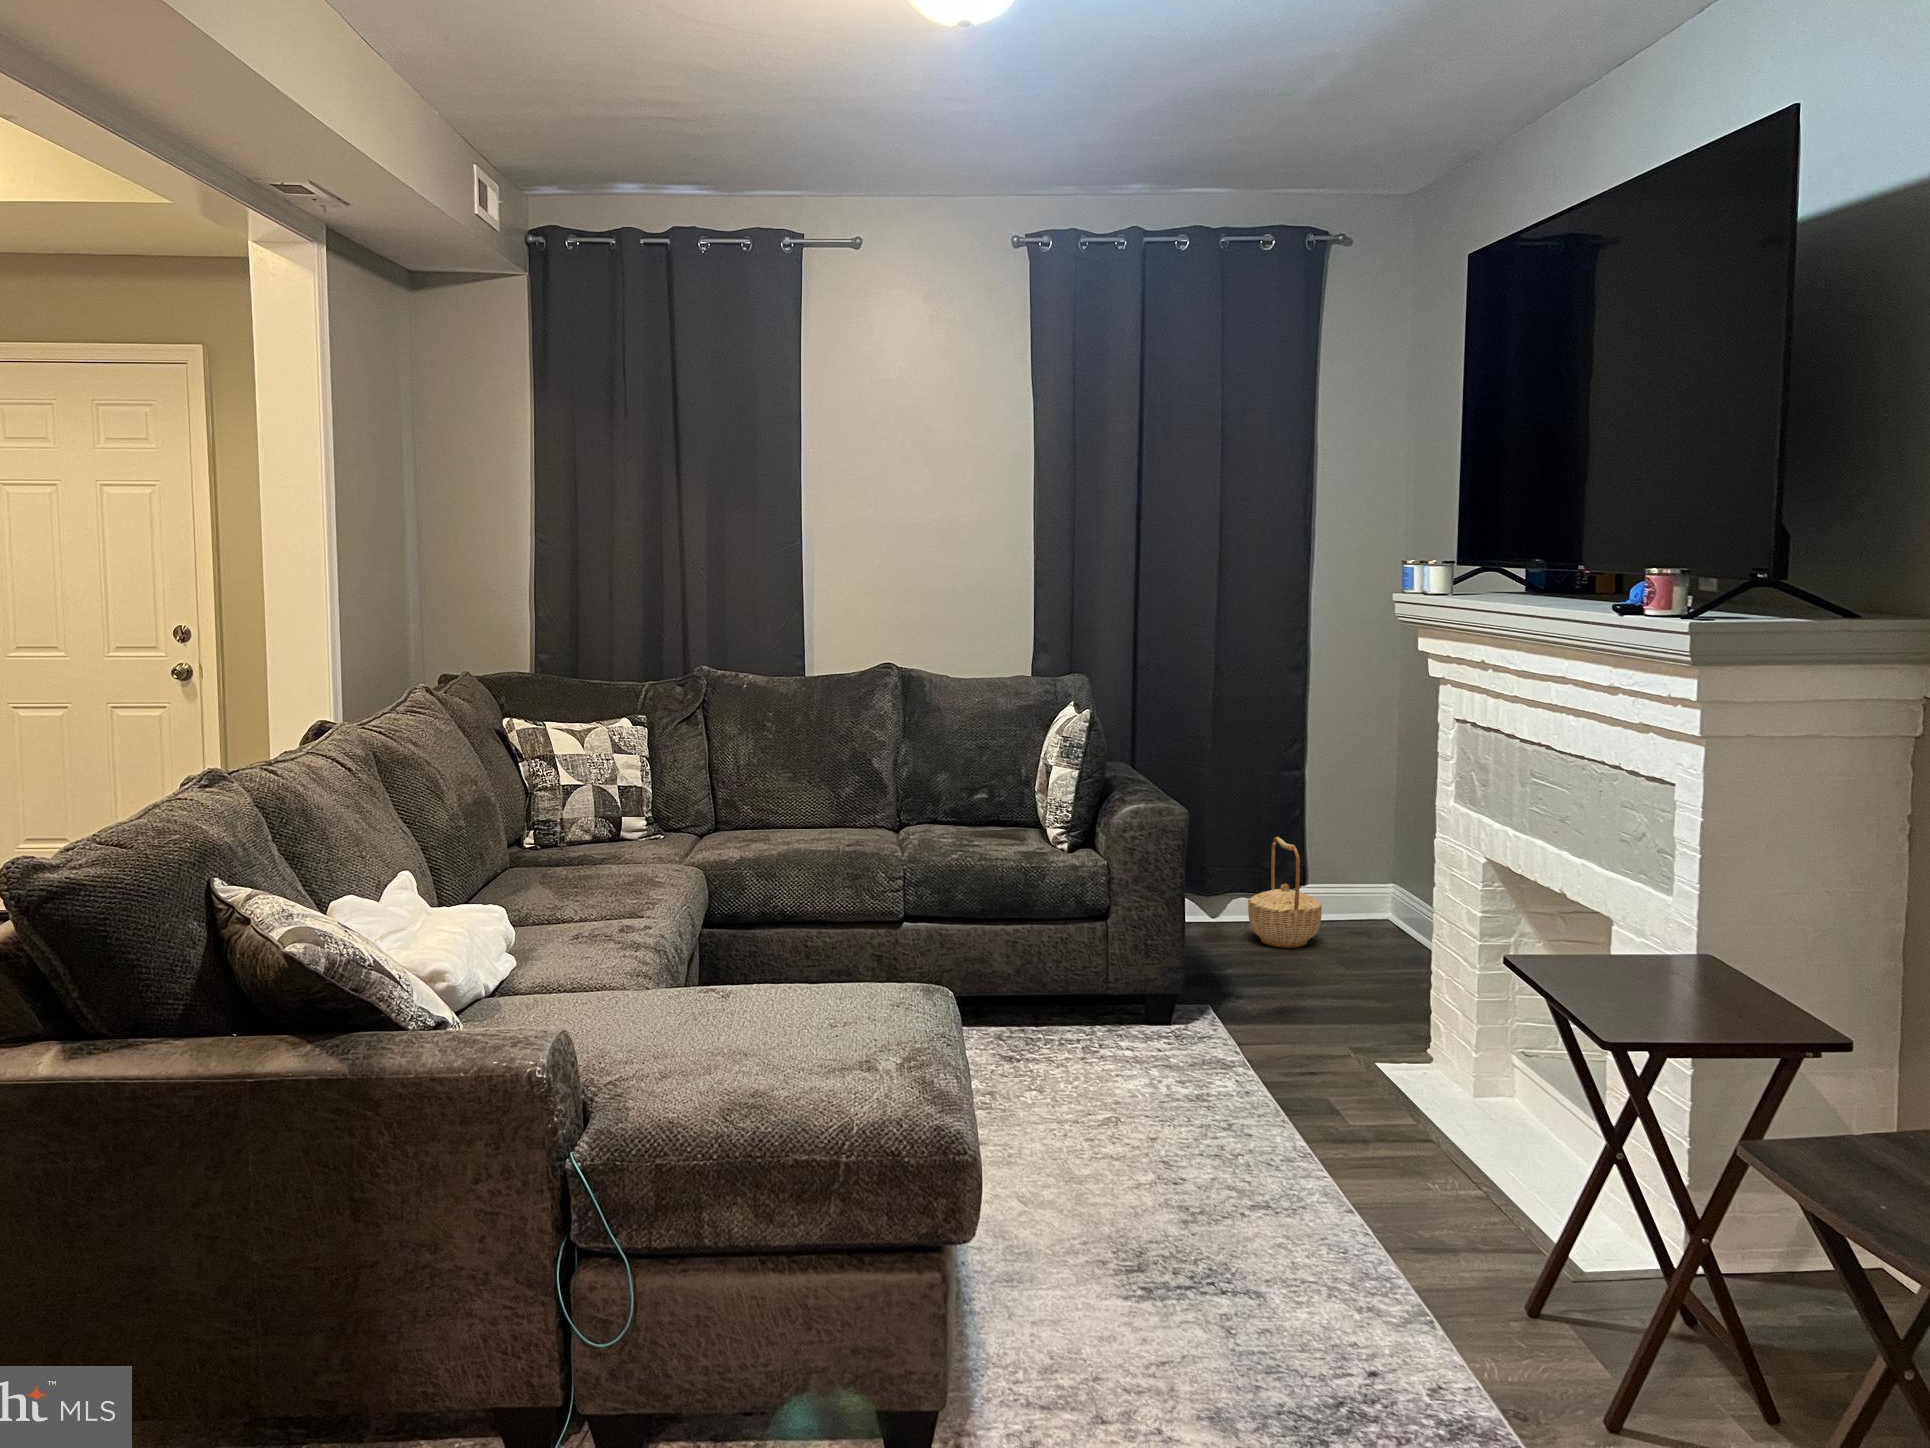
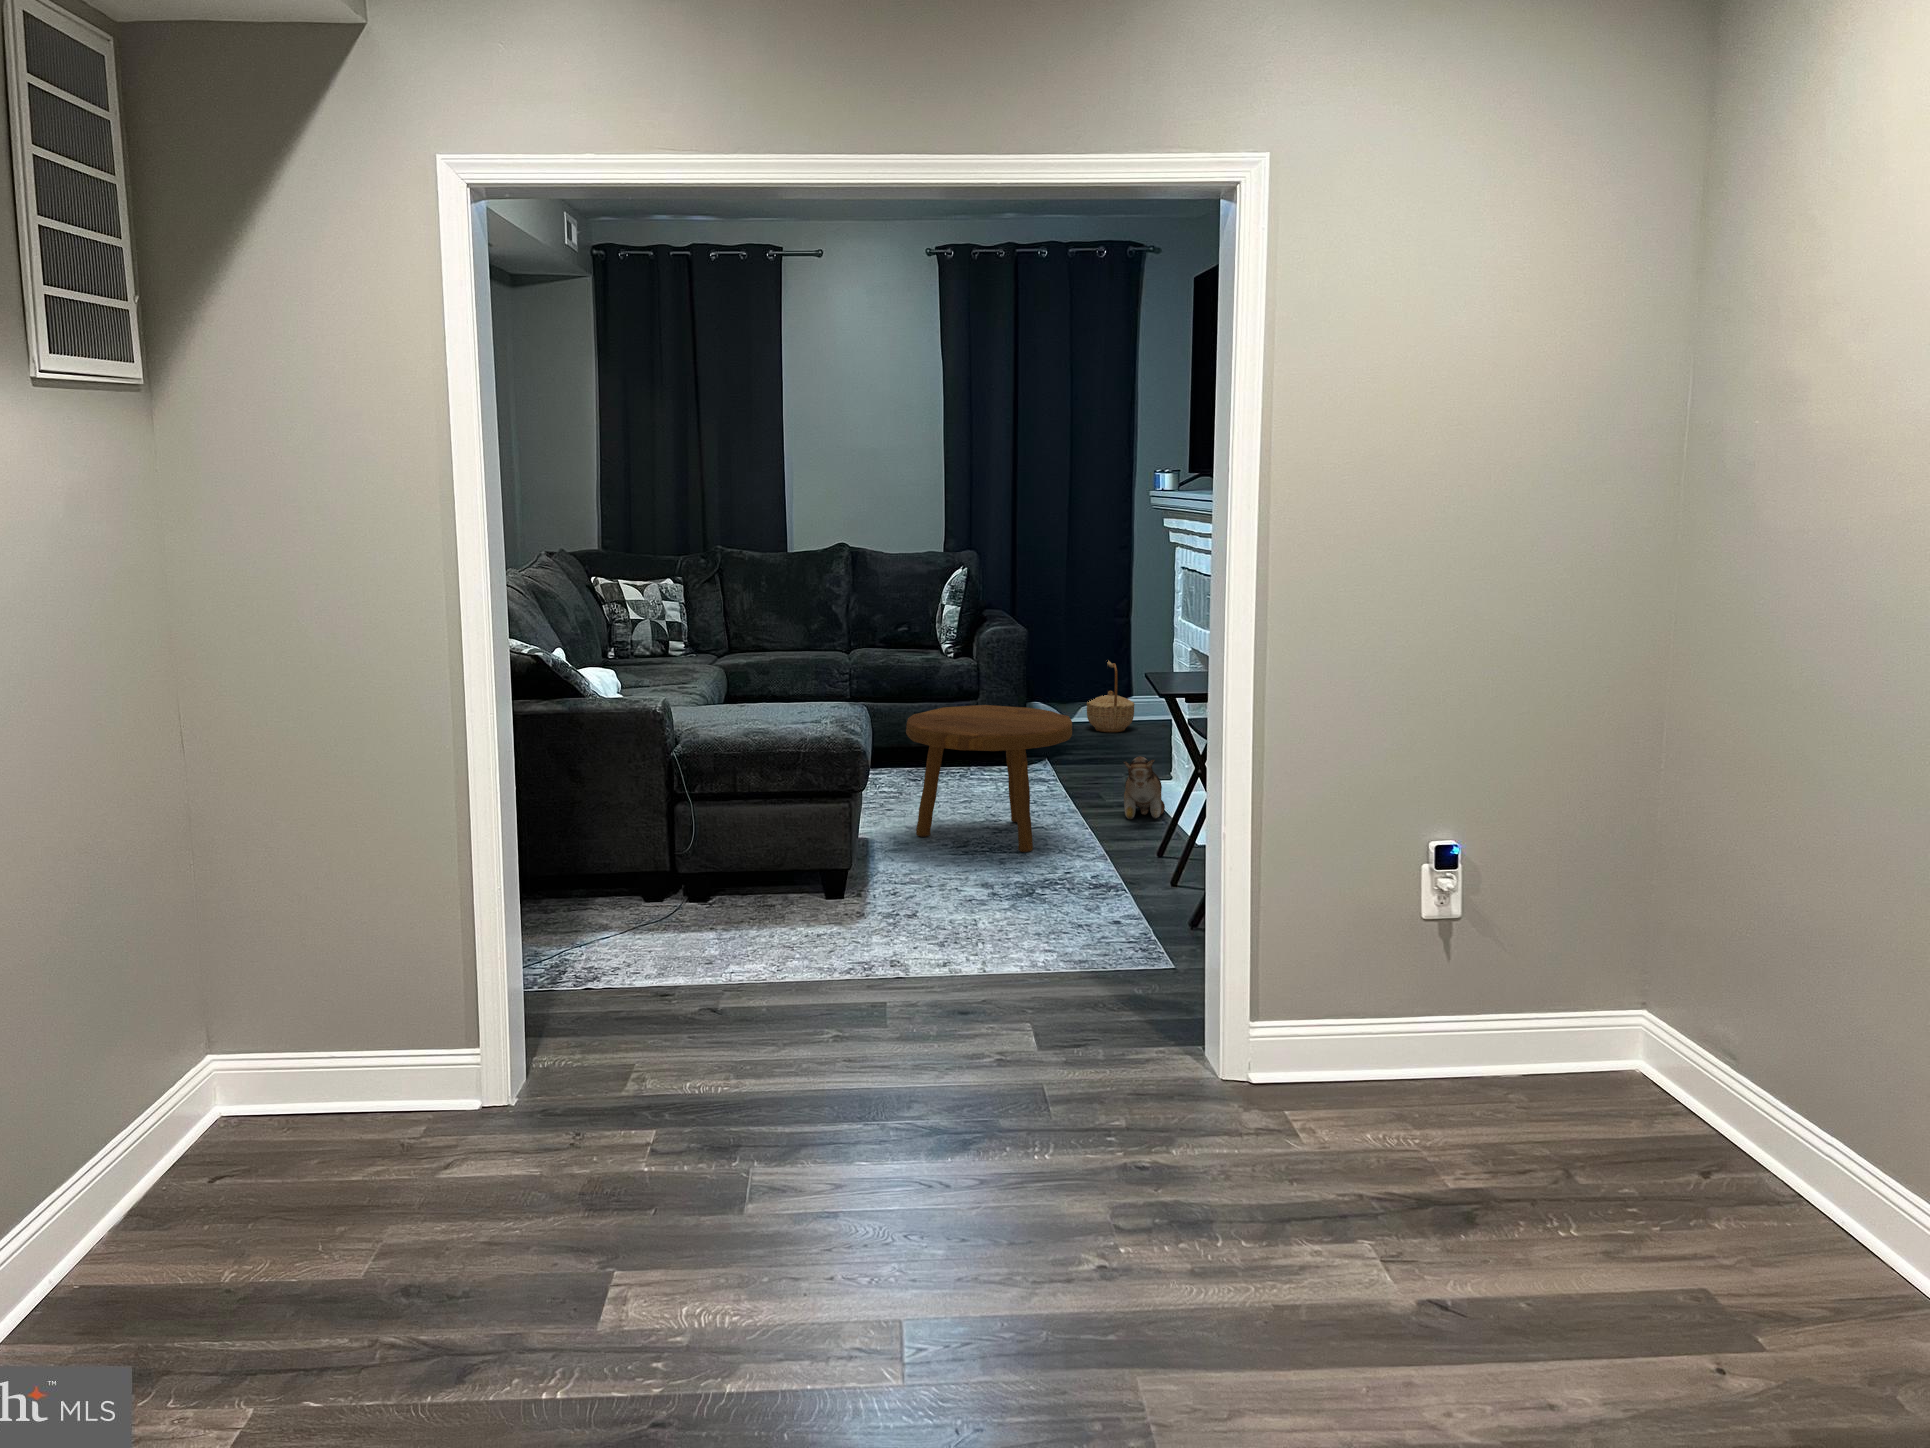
footstool: none [1024,974,1342,1296] -> present [906,705,1072,852]
plush toy: none [1400,1073,1475,1183] -> present [1124,756,1165,819]

